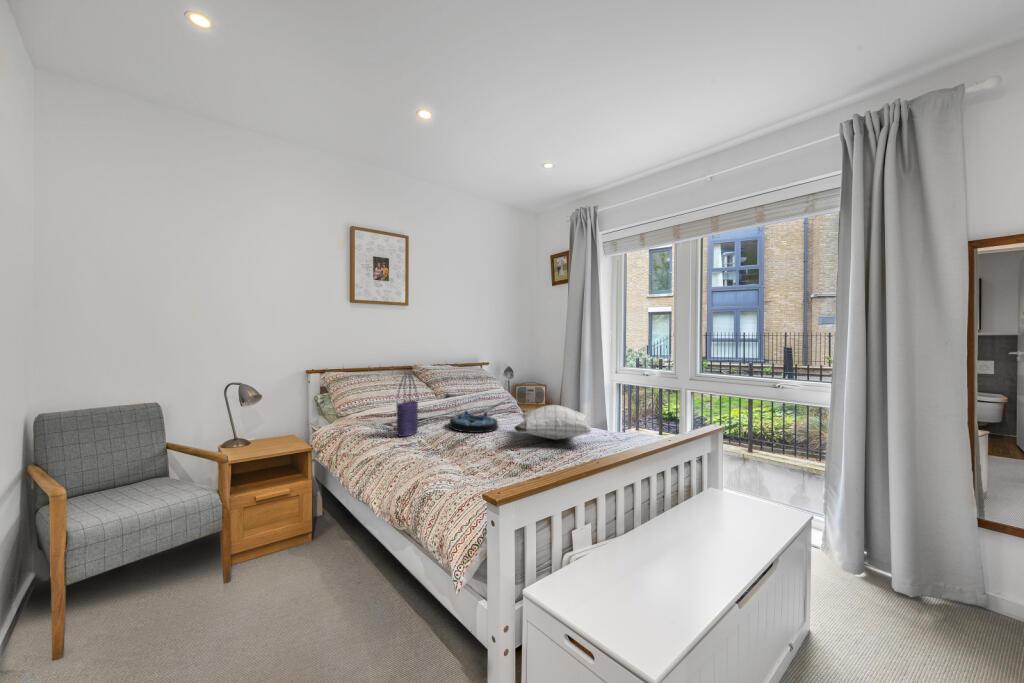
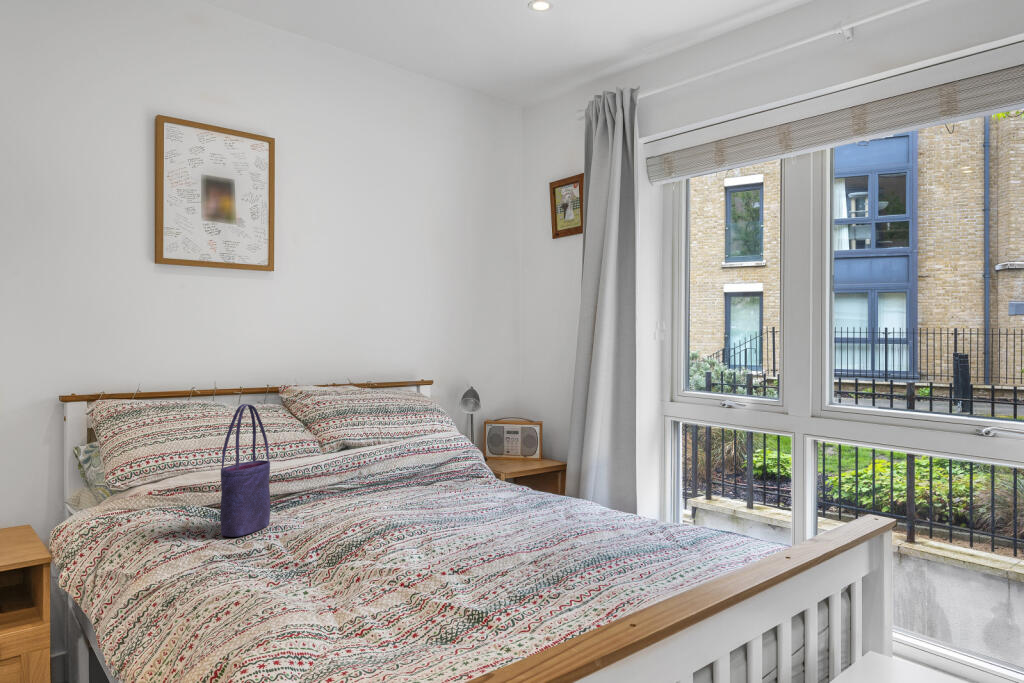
pillow: present [514,405,592,440] -> none [460,470,627,543]
serving tray: present [449,411,498,433] -> none [338,478,438,526]

